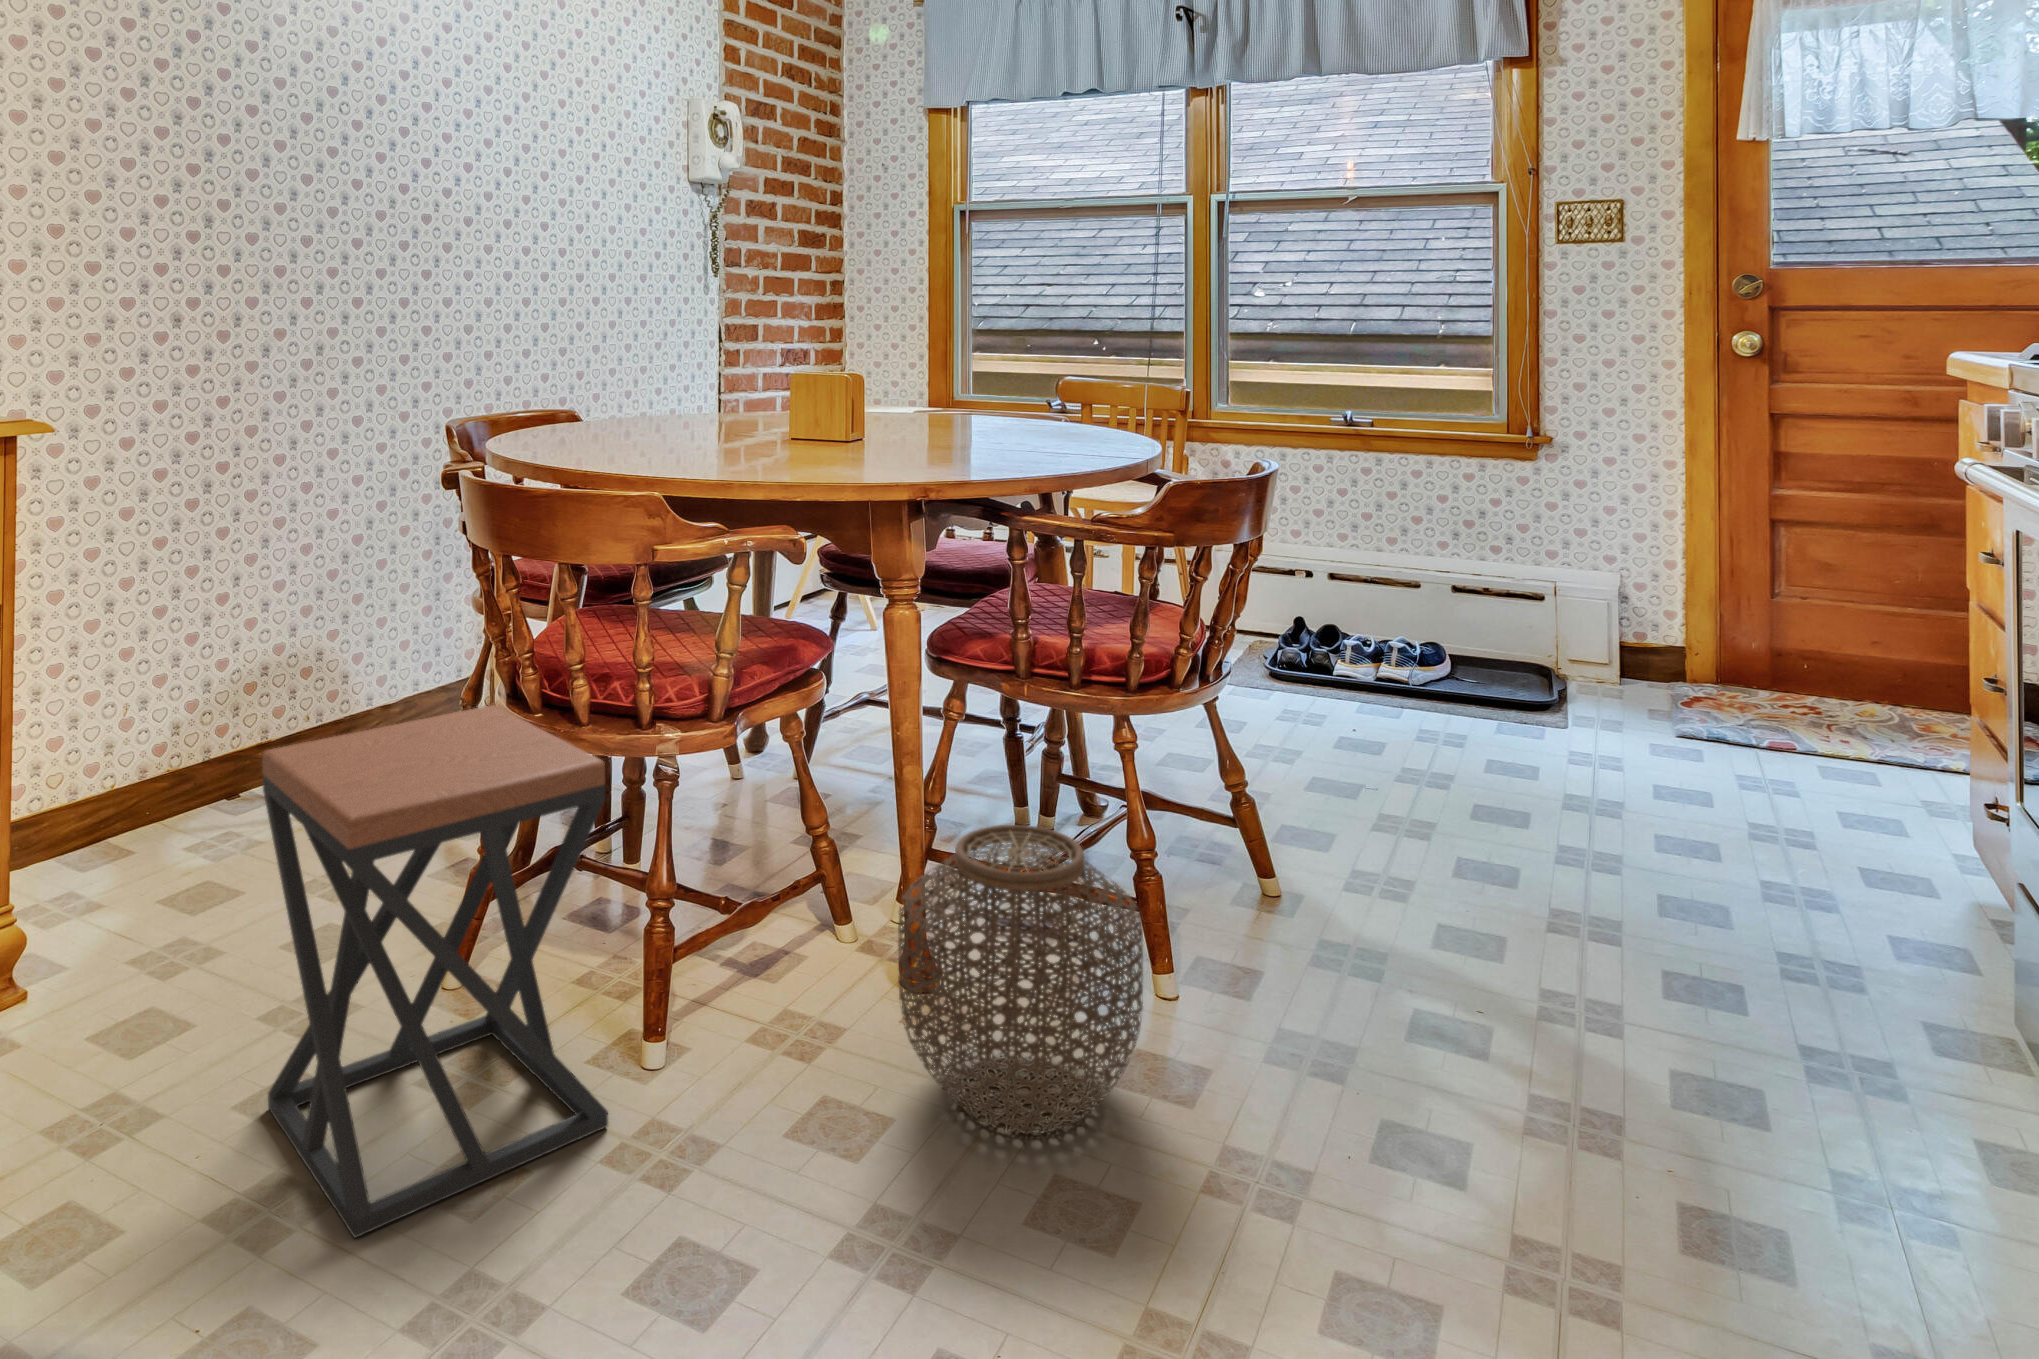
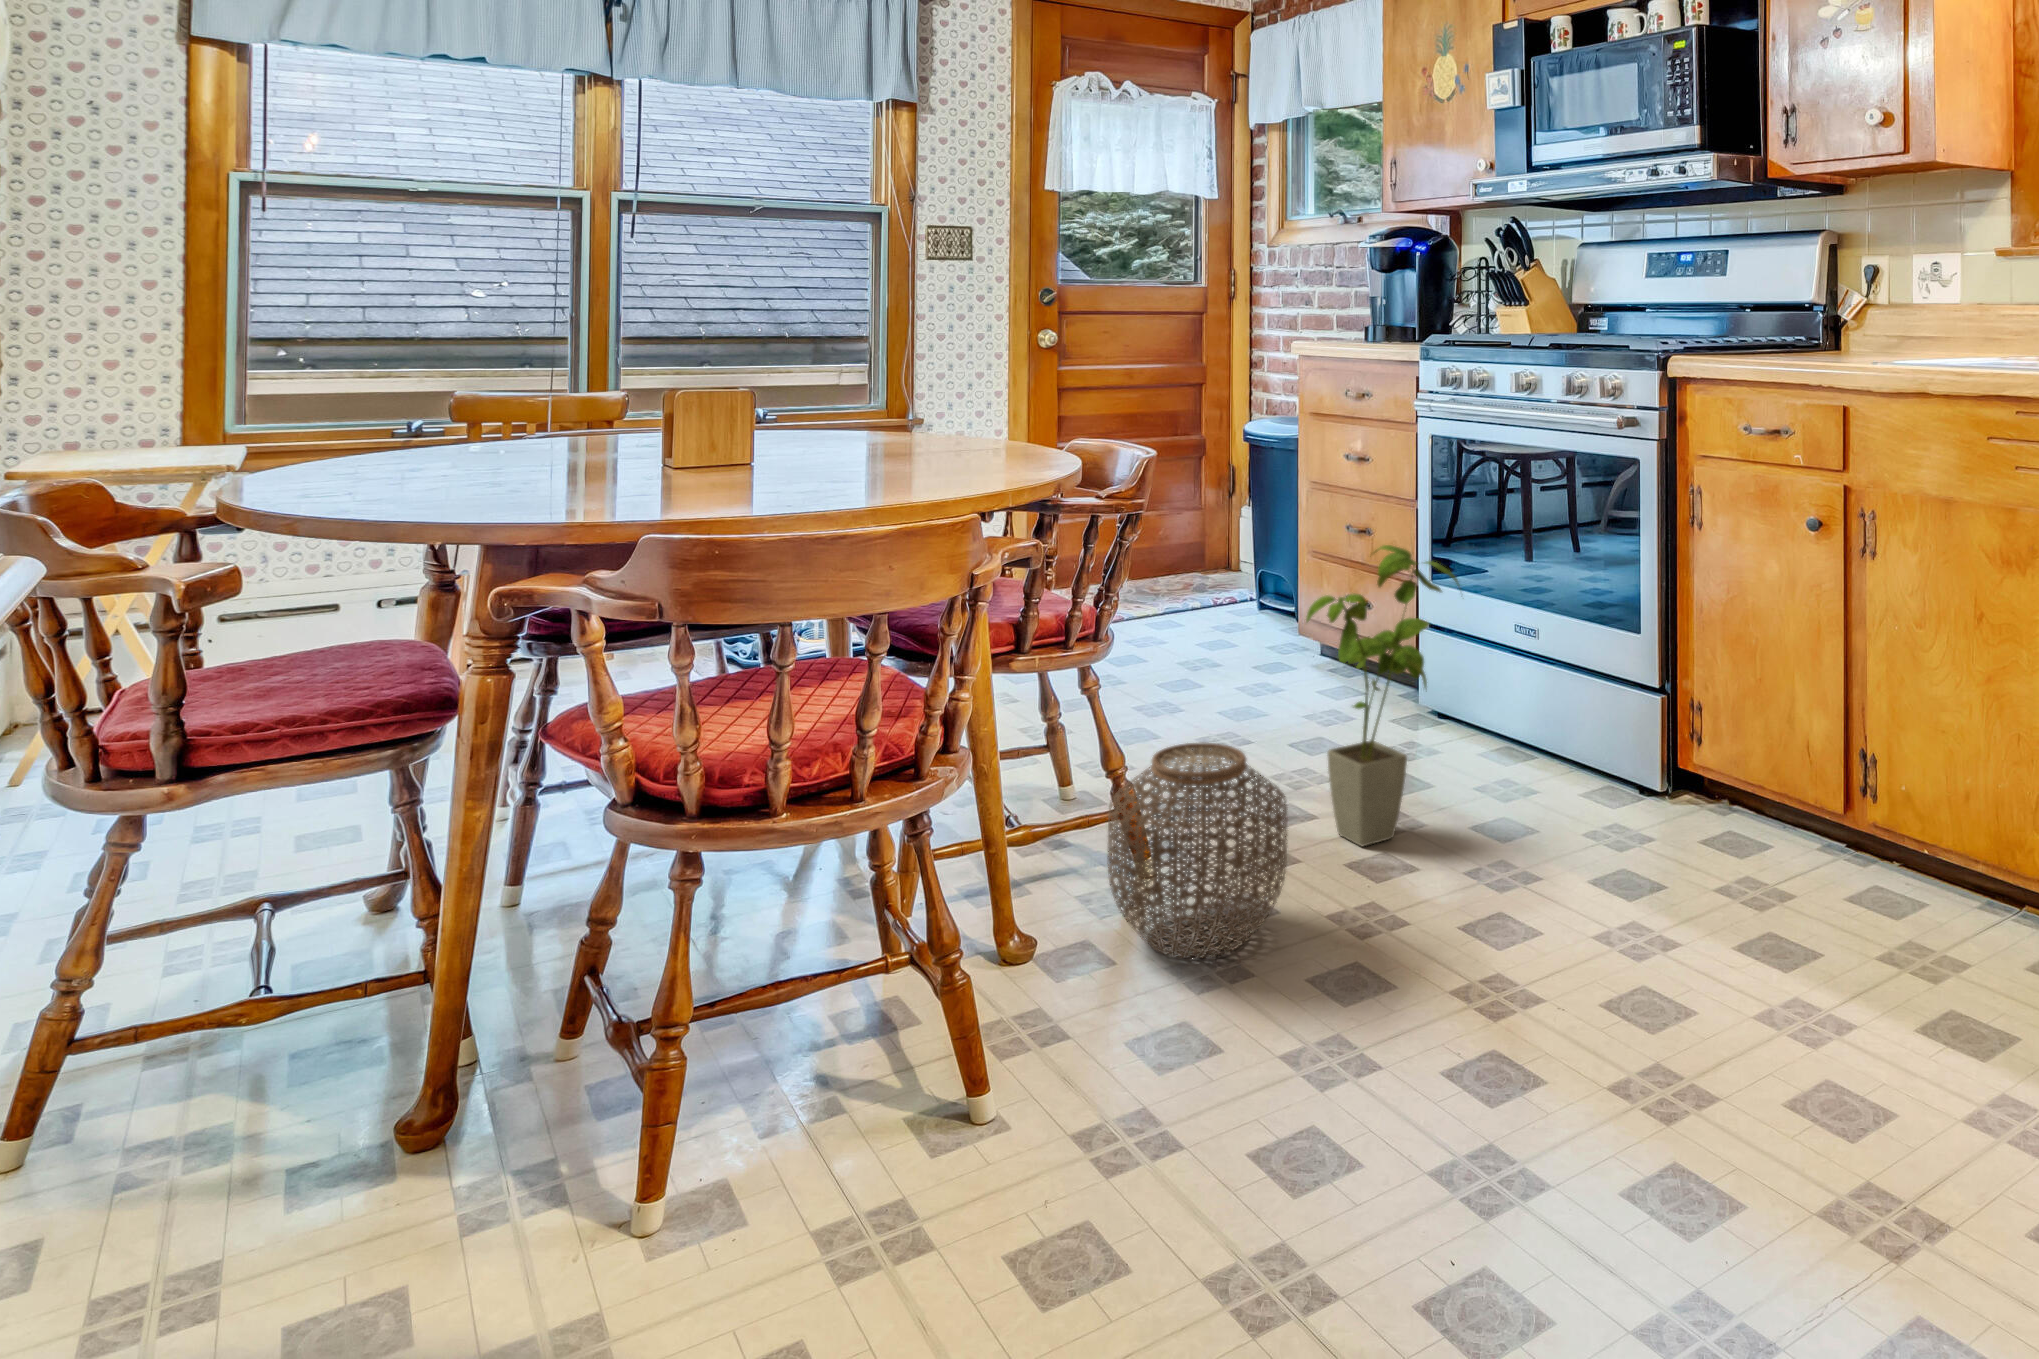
house plant: none [1388,645,1691,1166] -> present [1306,545,1459,847]
stool: present [262,705,608,1238] -> none [803,778,1087,1292]

